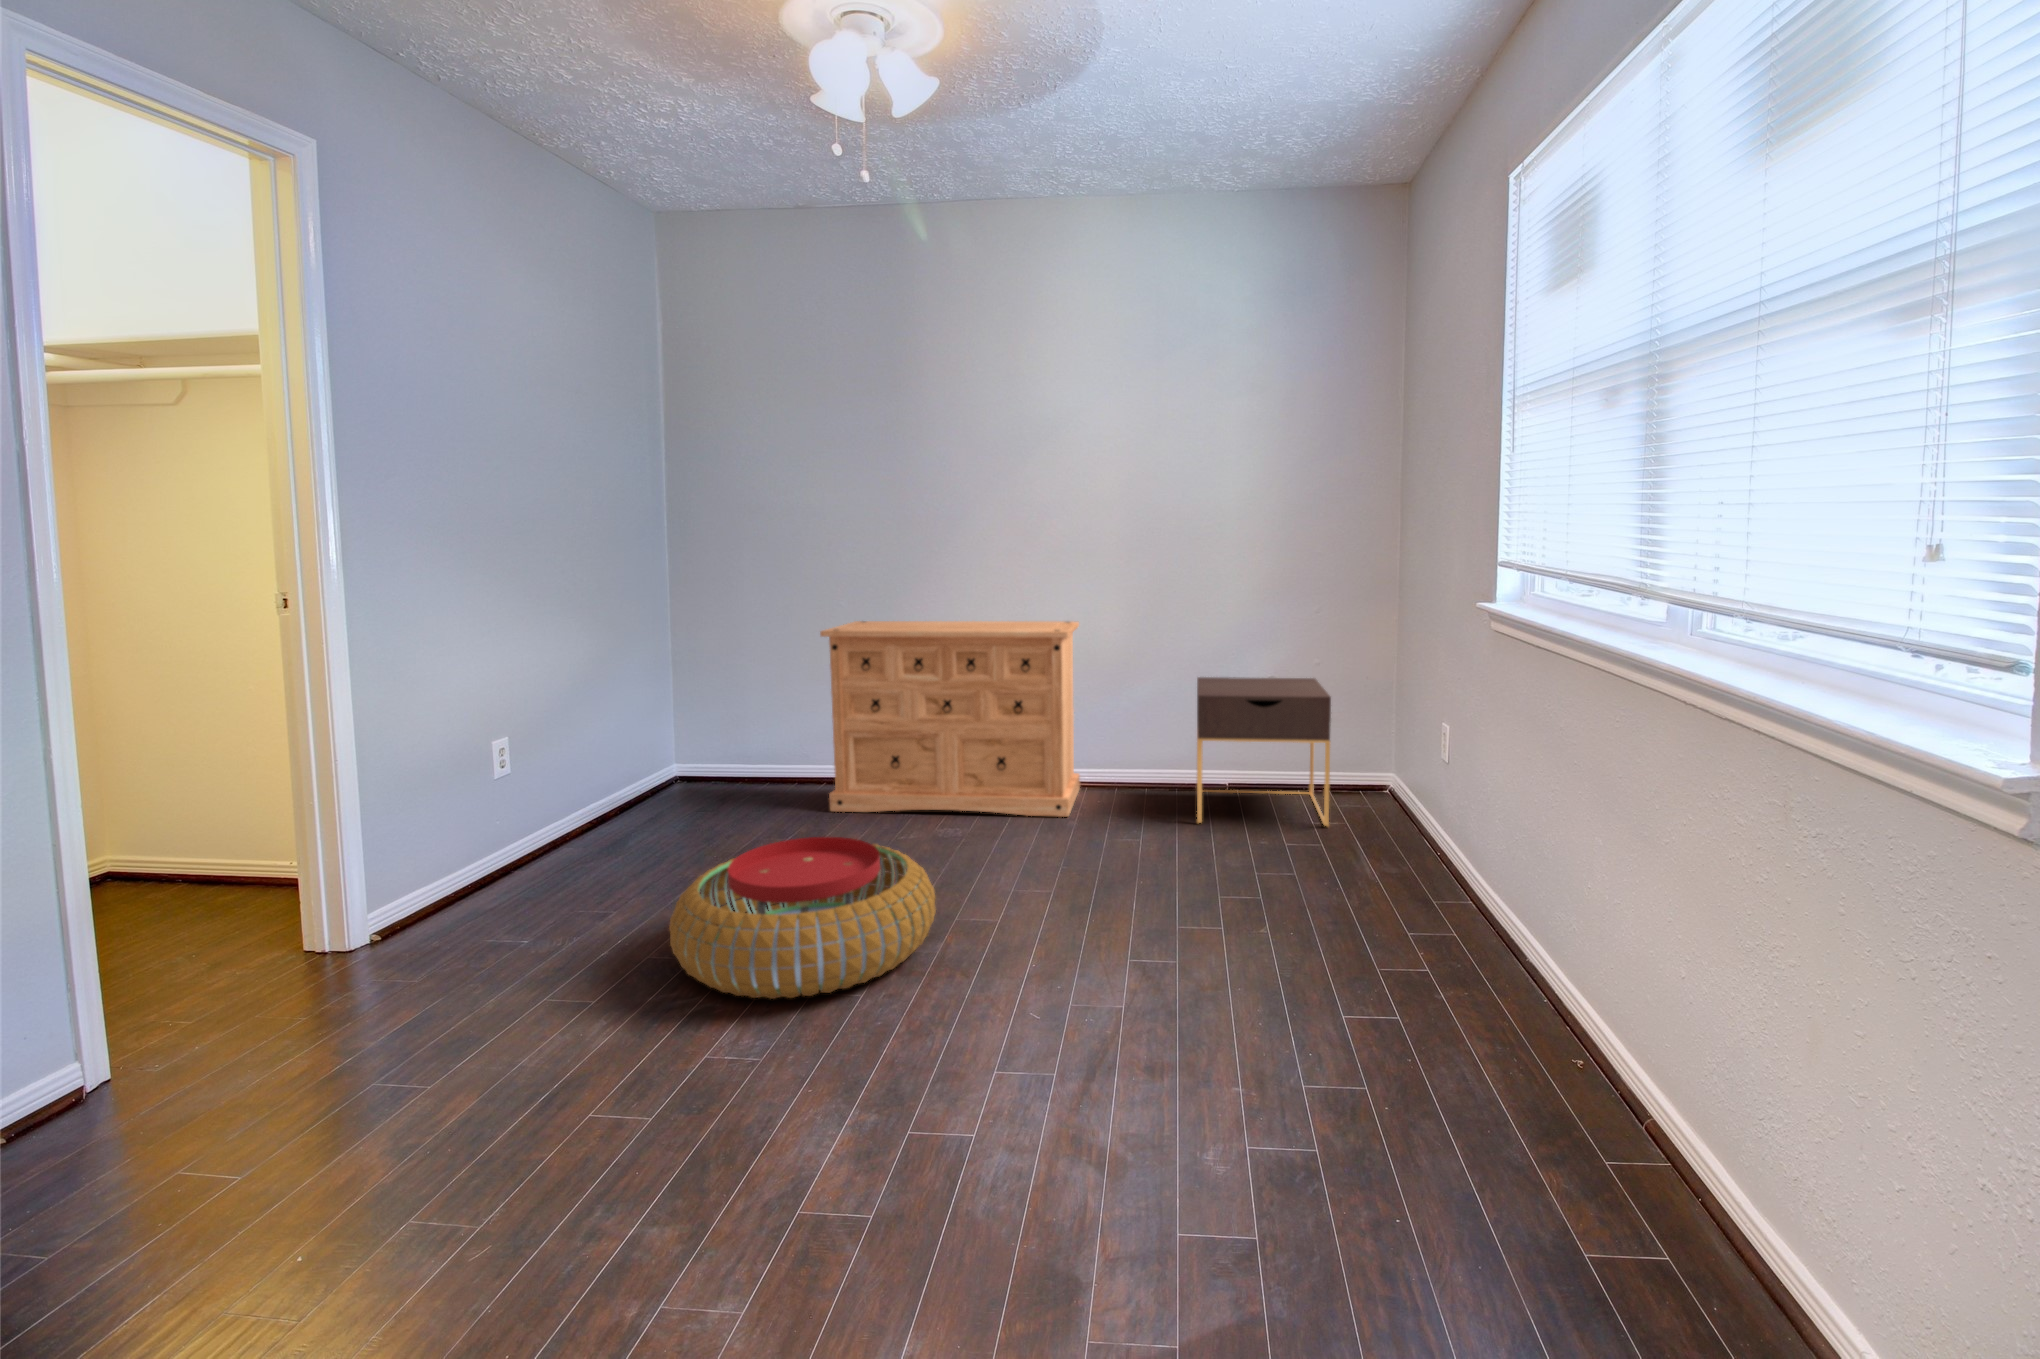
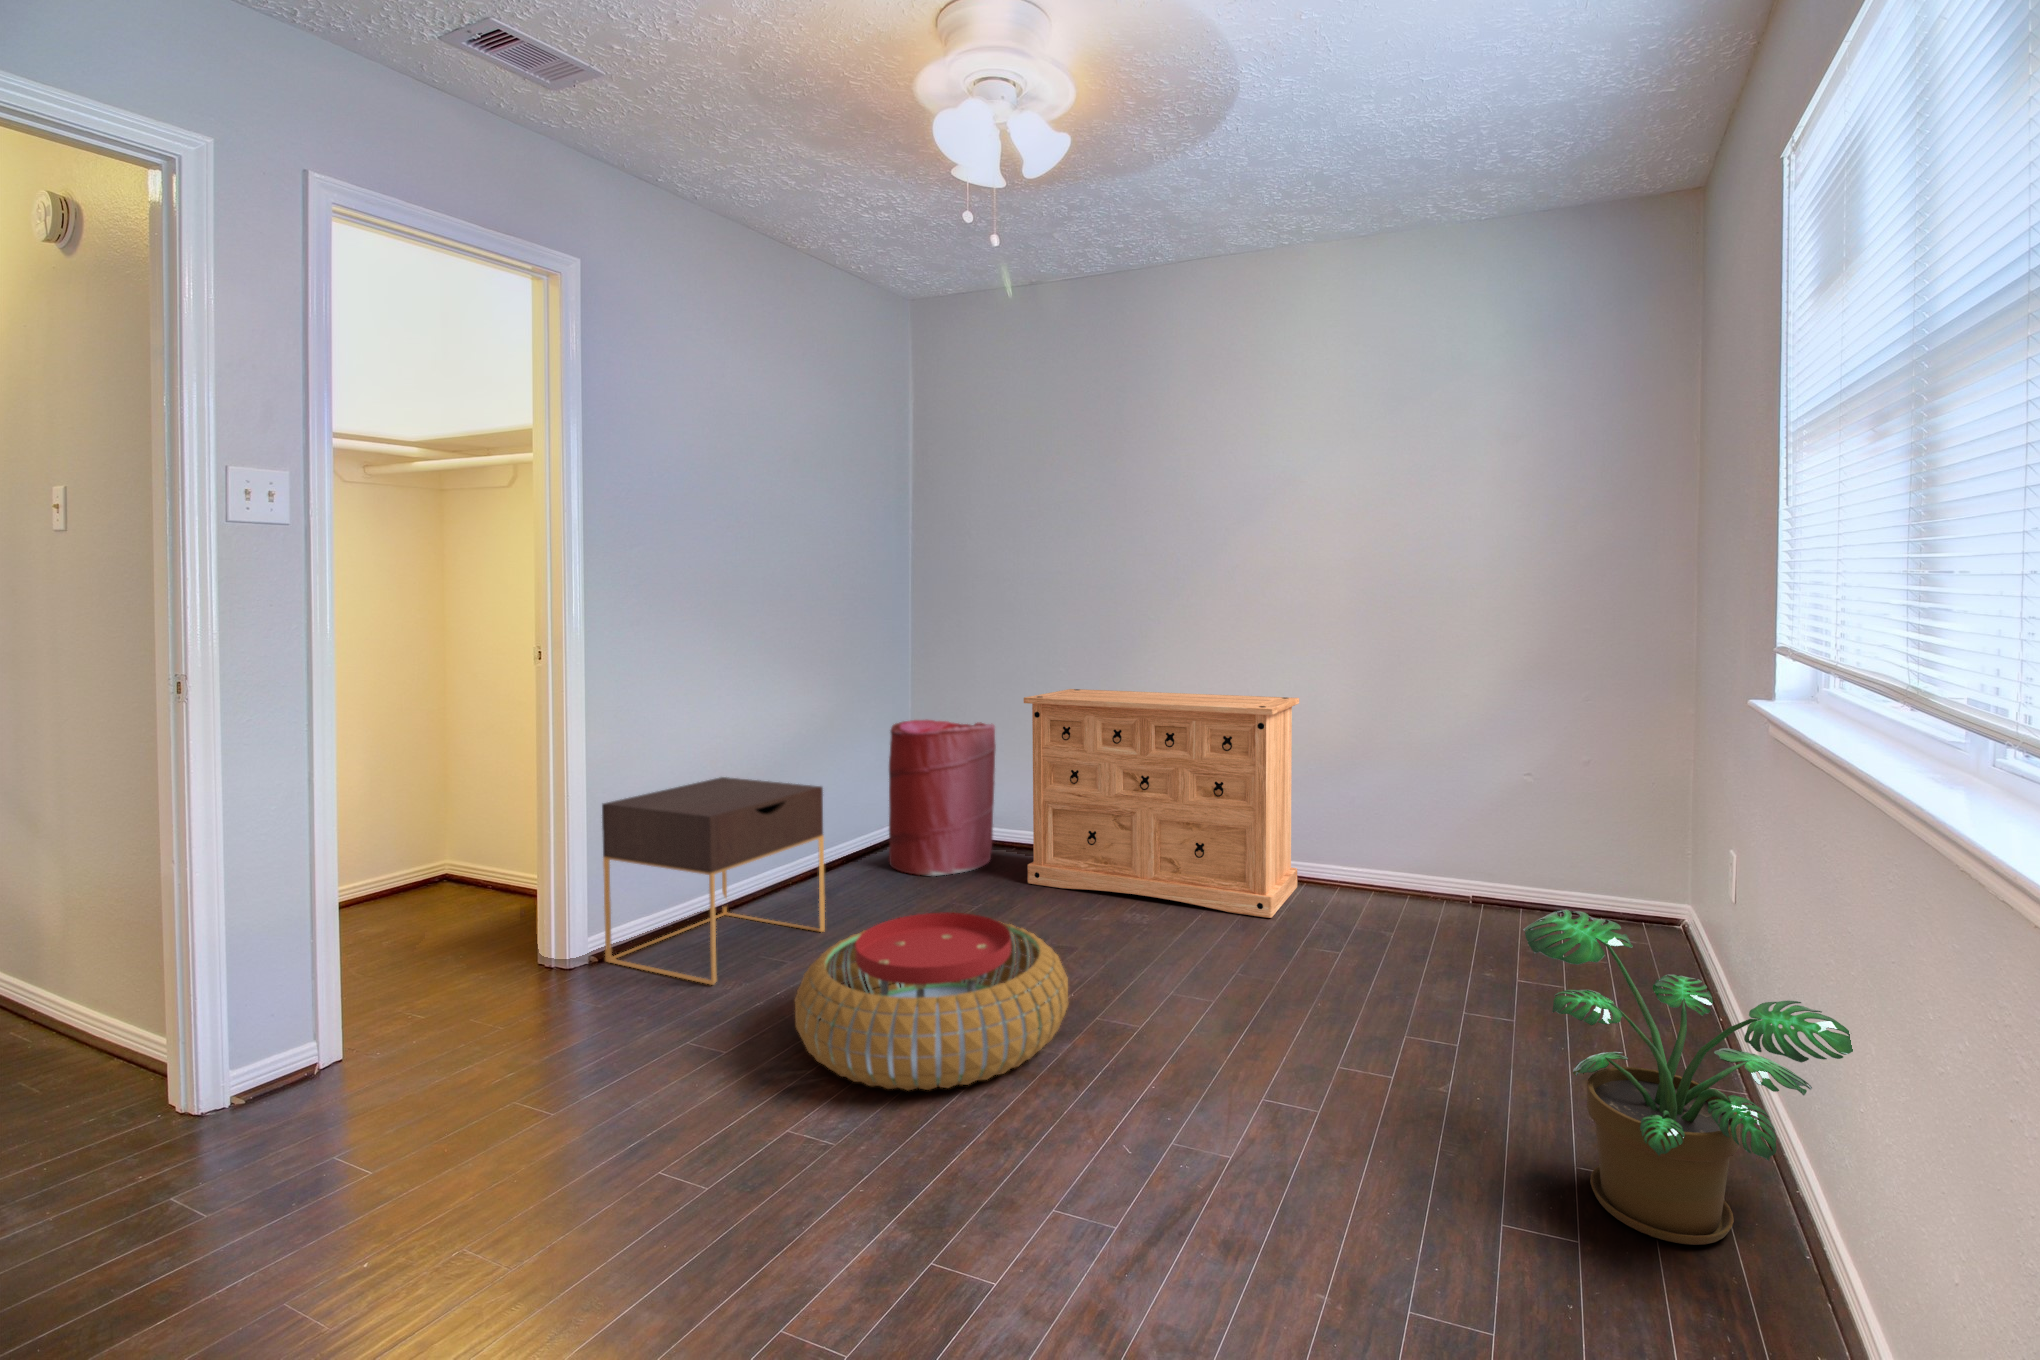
laundry hamper: none [666,658,780,815] -> present [889,720,996,875]
nightstand: present [1197,677,1331,826] -> present [602,777,825,985]
potted plant: none [1308,774,1535,992] -> present [1523,910,1853,1245]

